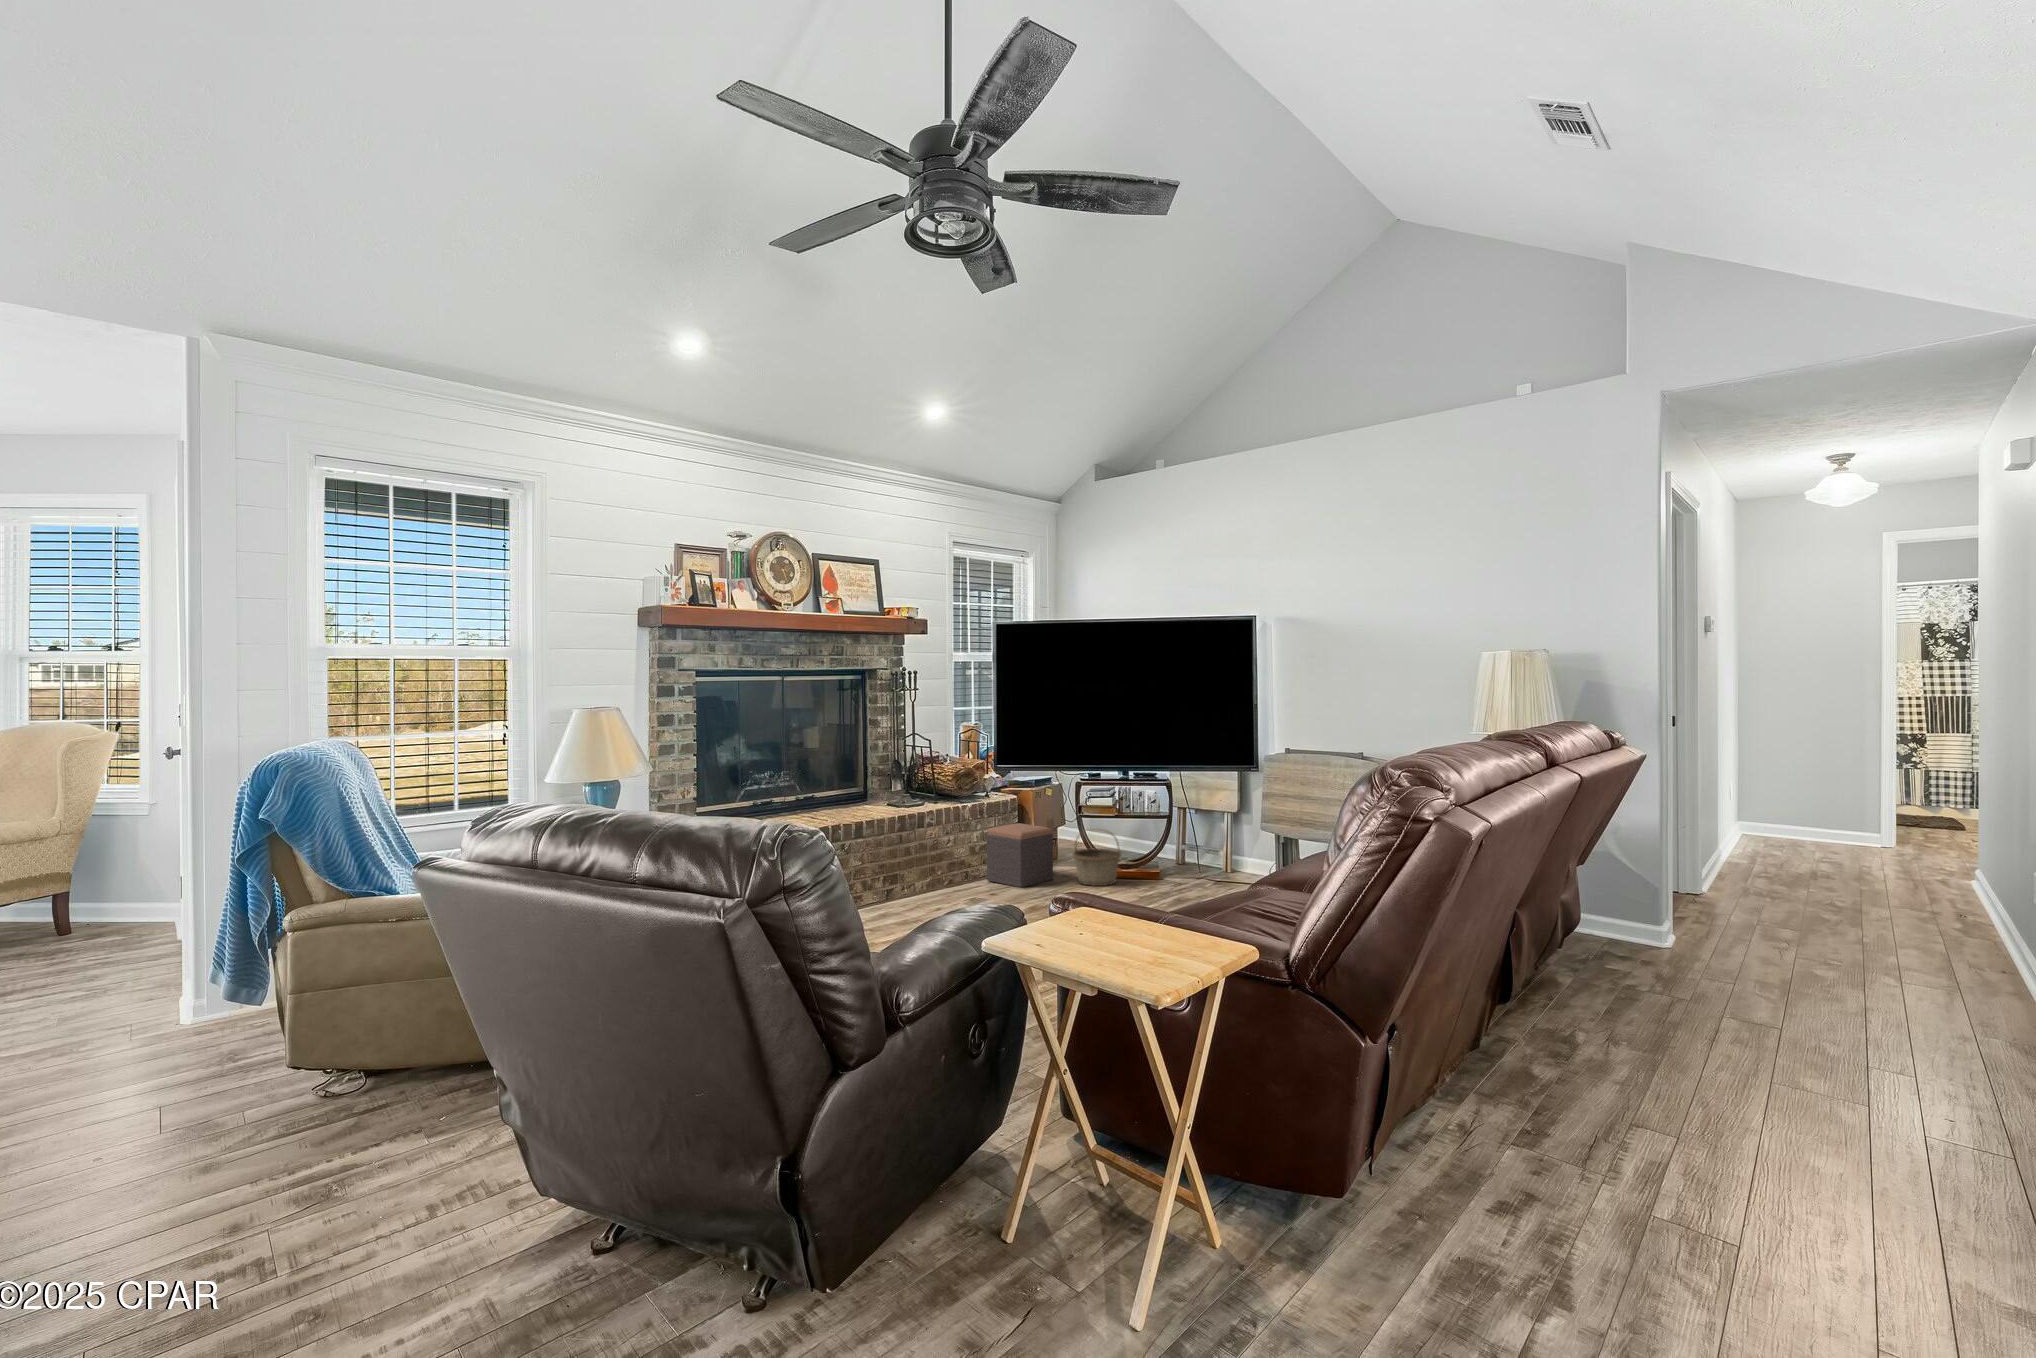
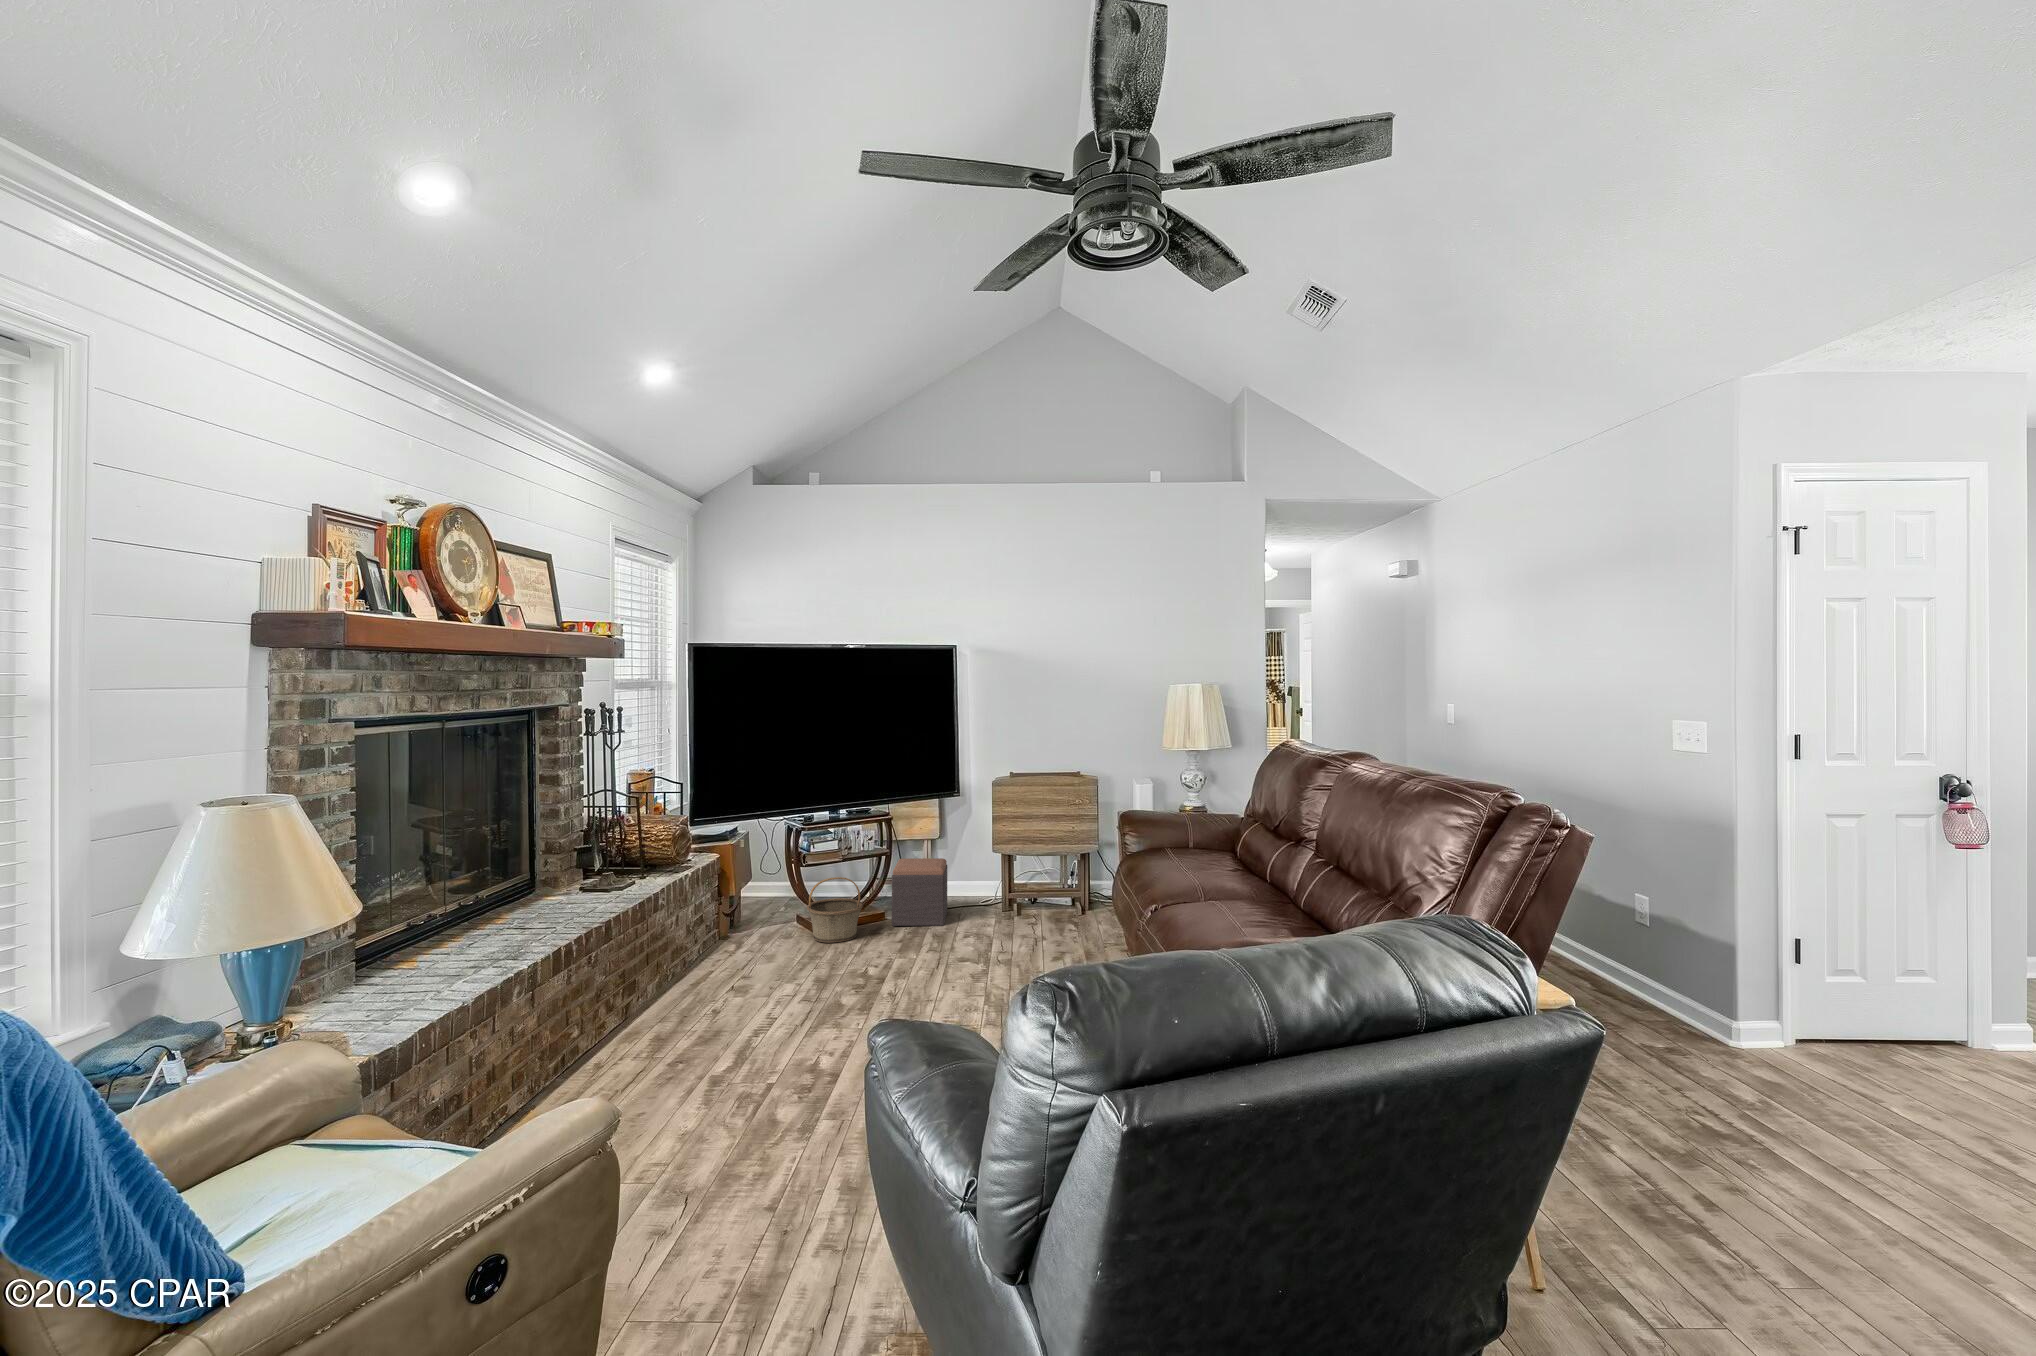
footstool: present [987,823,1053,888] -> present [892,858,947,926]

